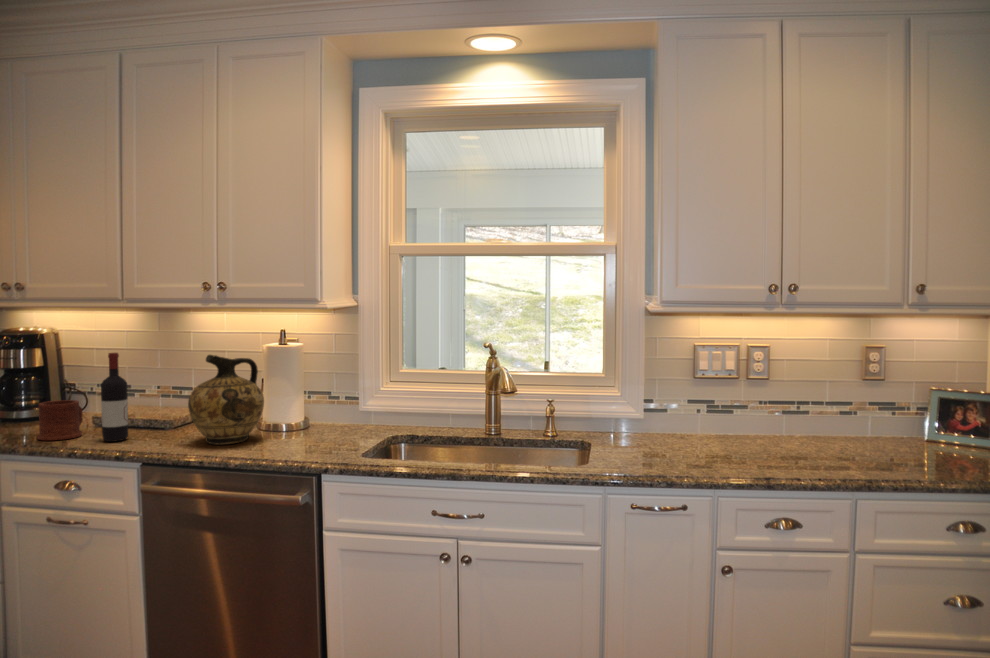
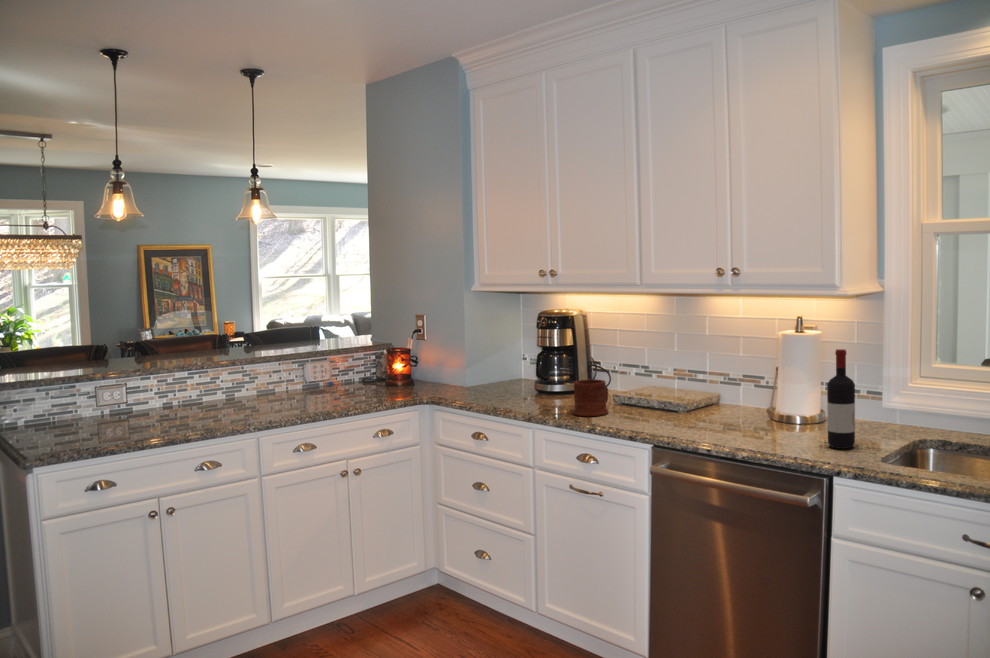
wine bottle: present [101,353,128,442] -> present [827,349,855,449]
ceramic jug: present [188,355,264,444] -> none [702,343,776,434]

